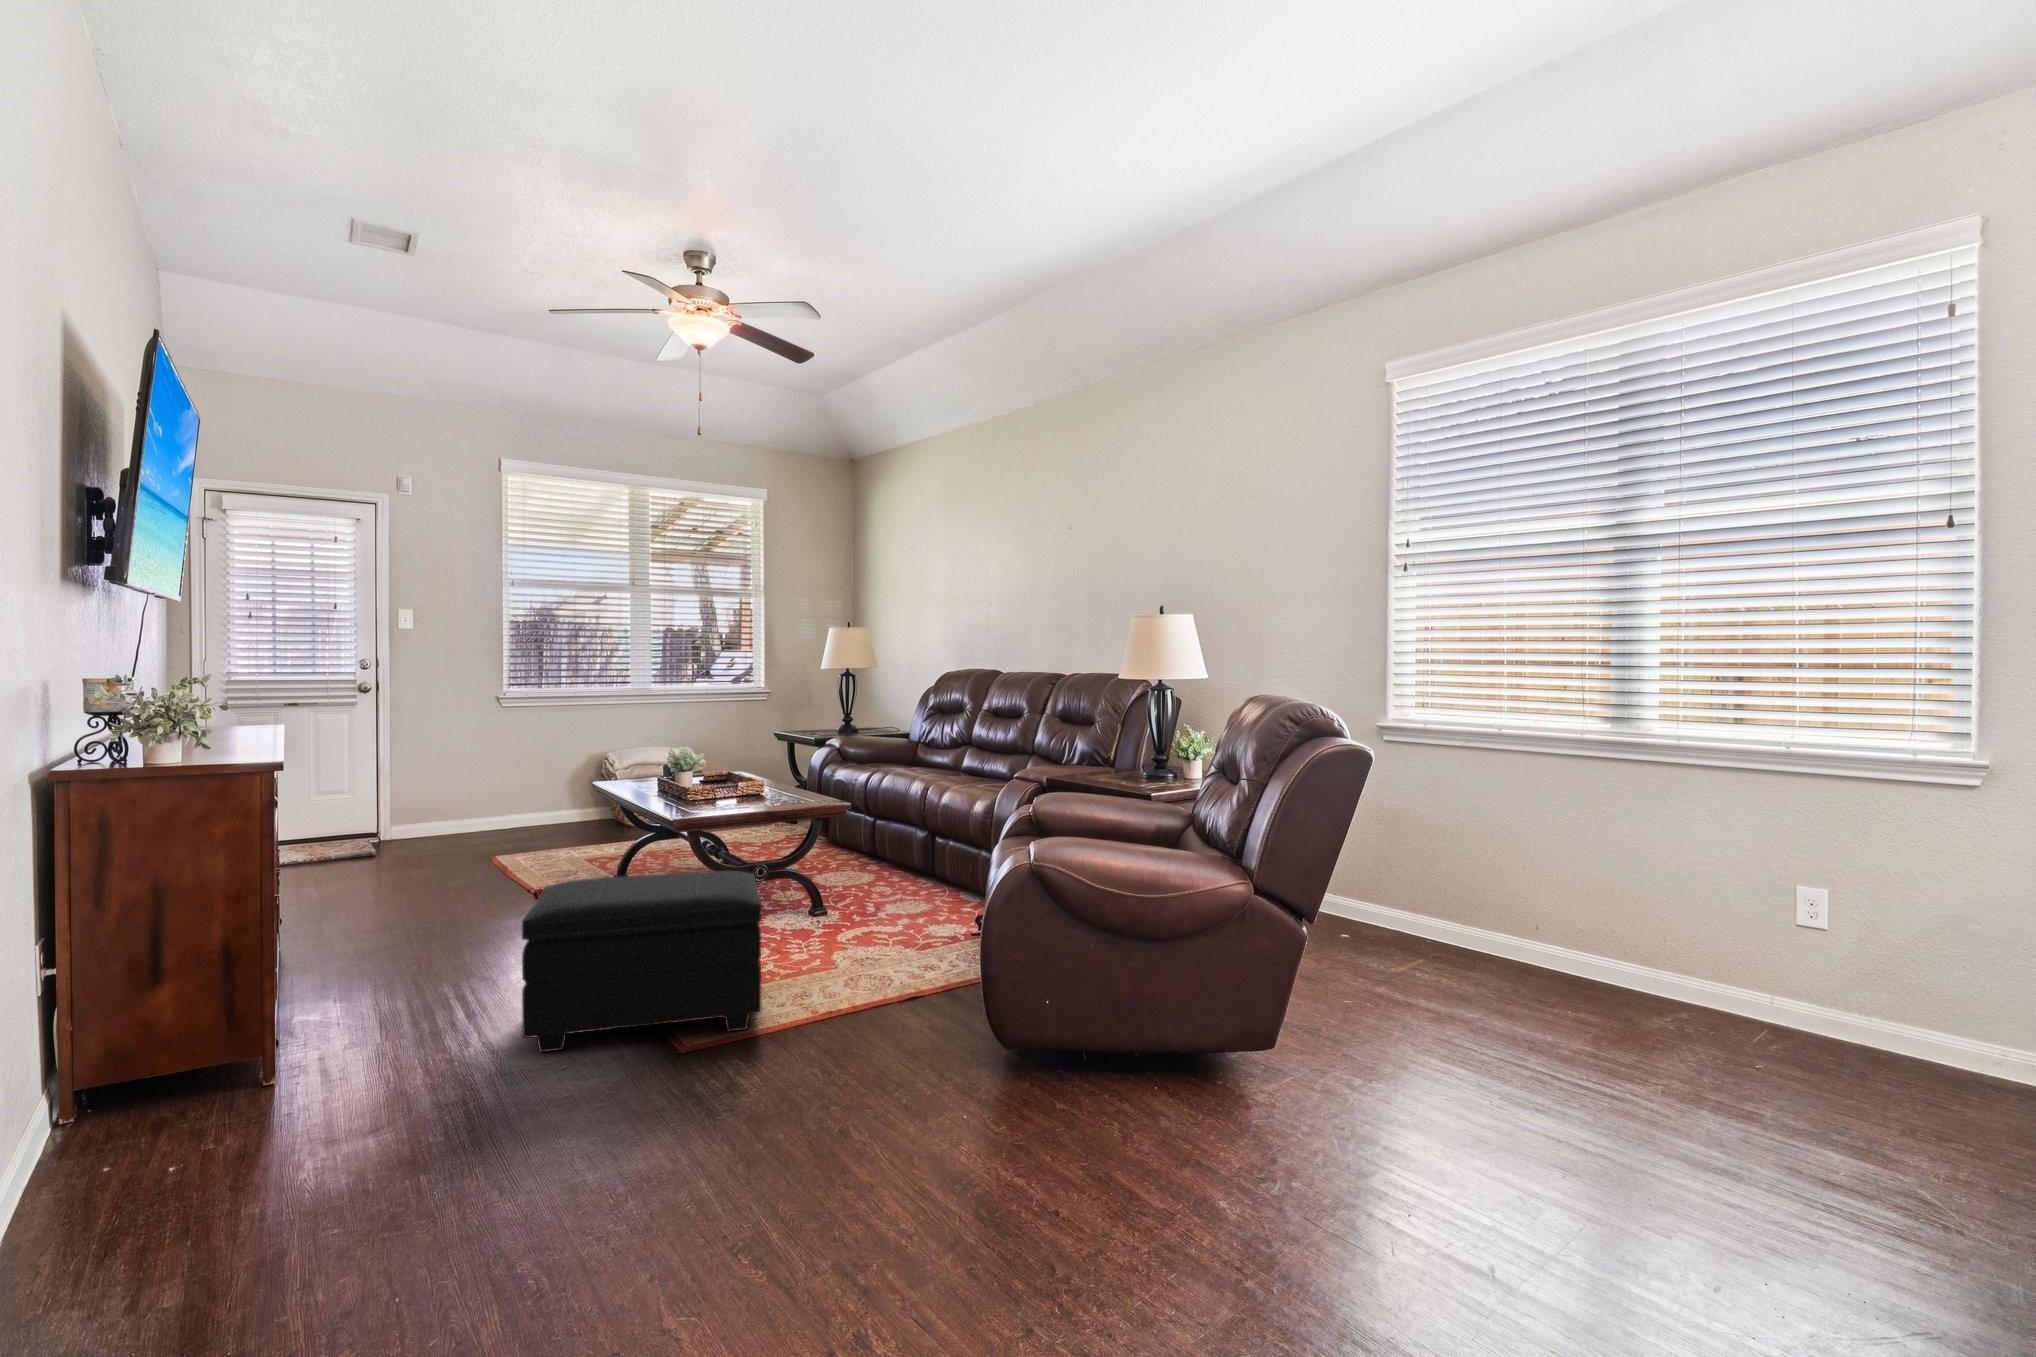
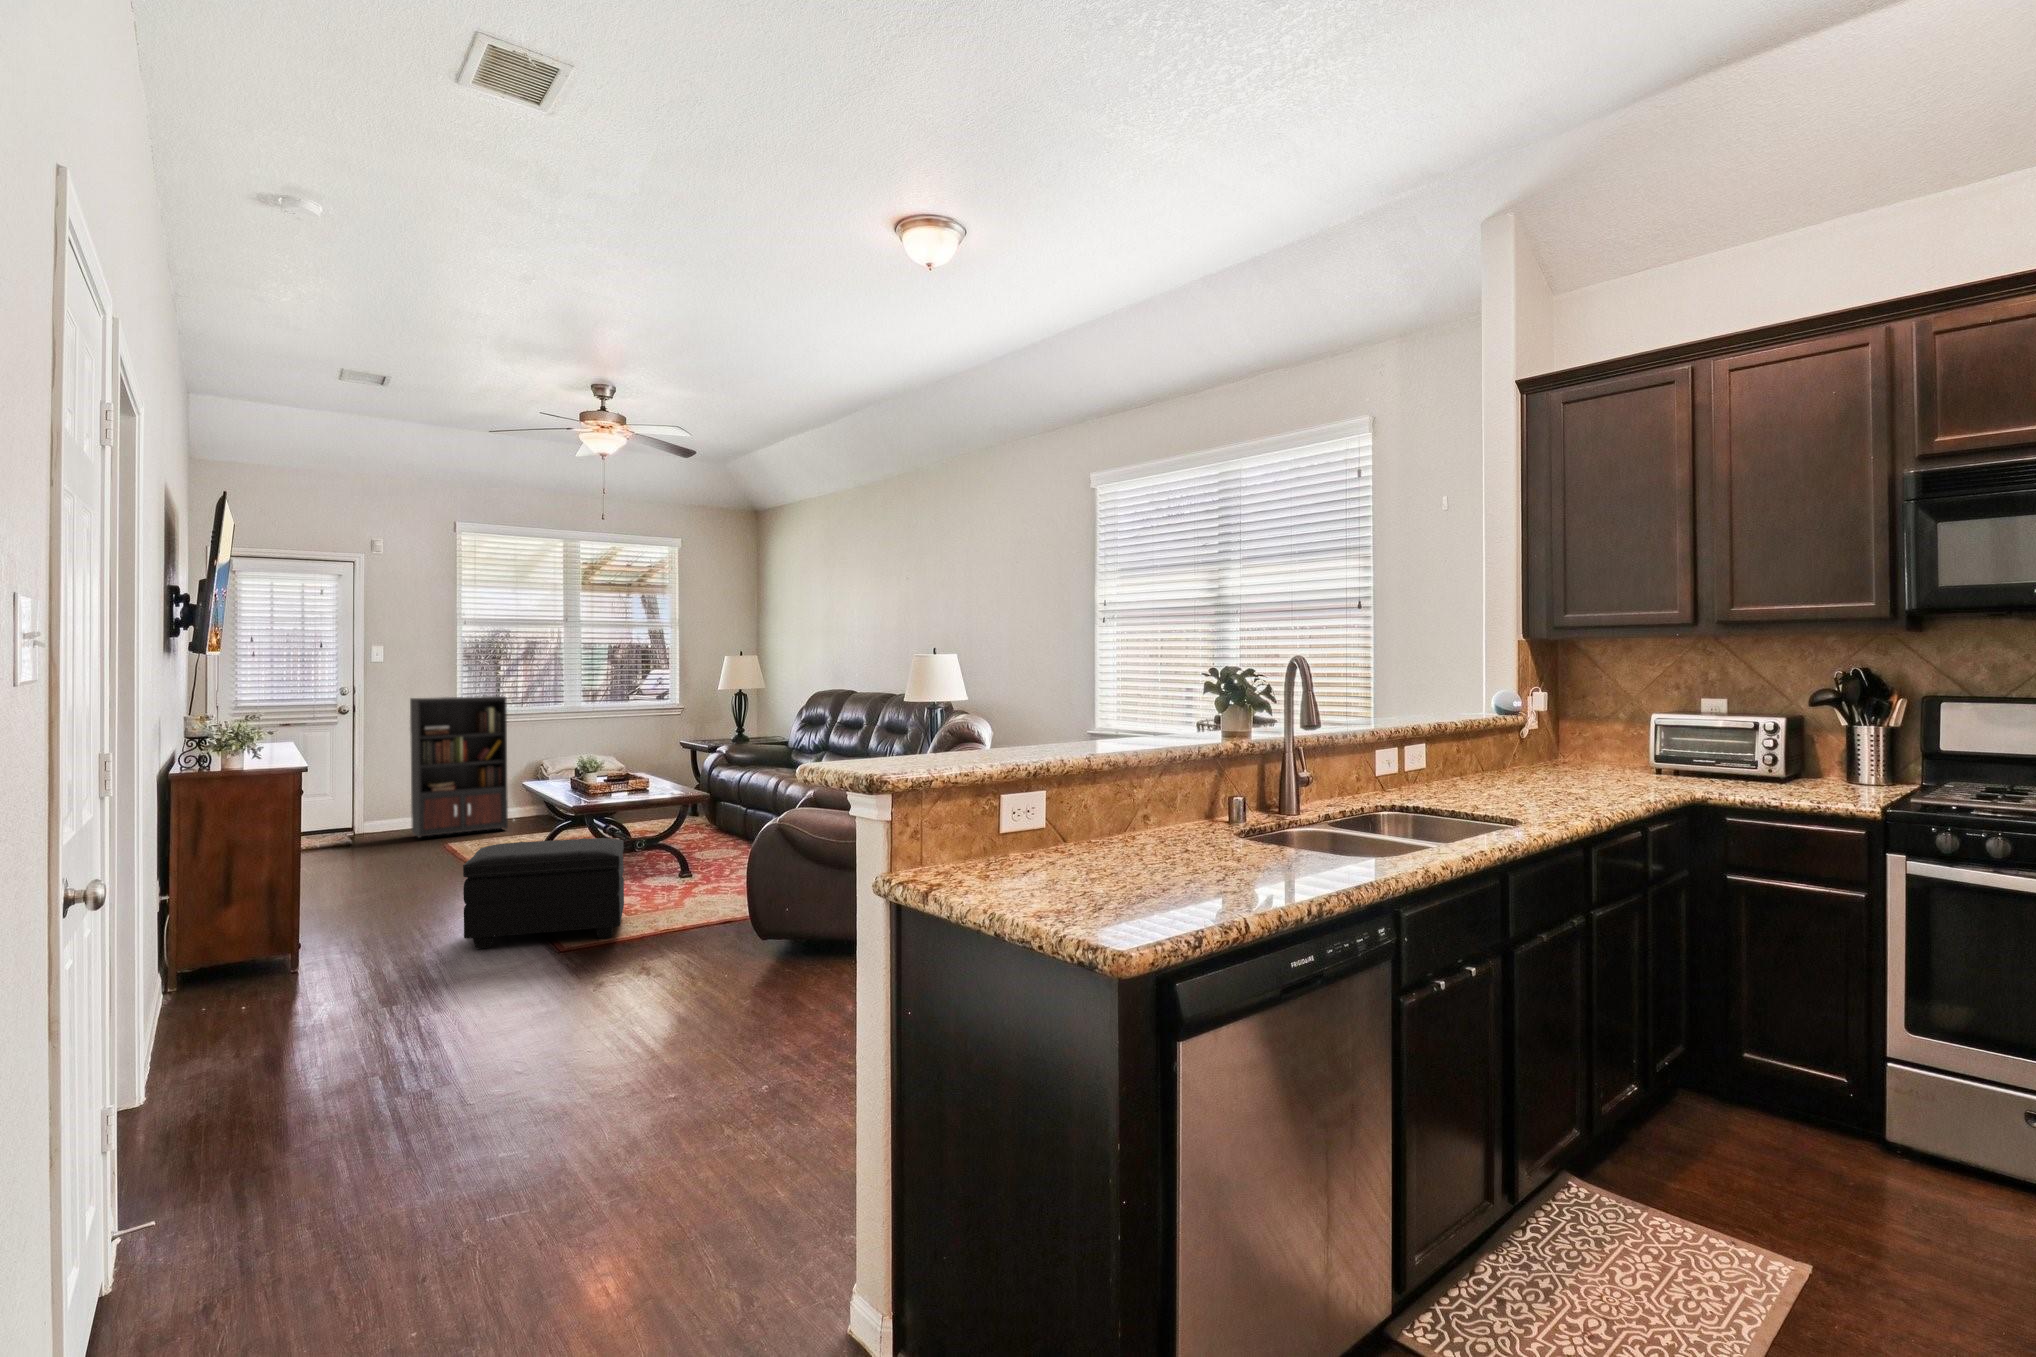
bookcase: none [448,672,576,850] -> present [410,696,508,837]

